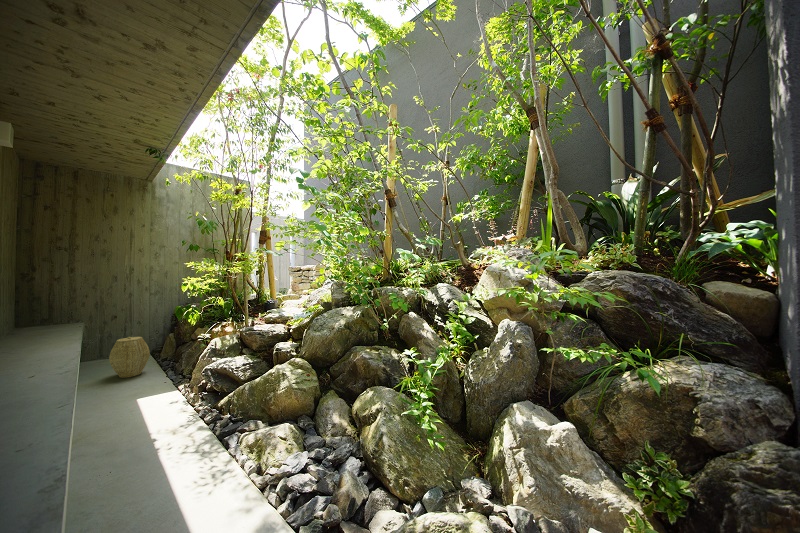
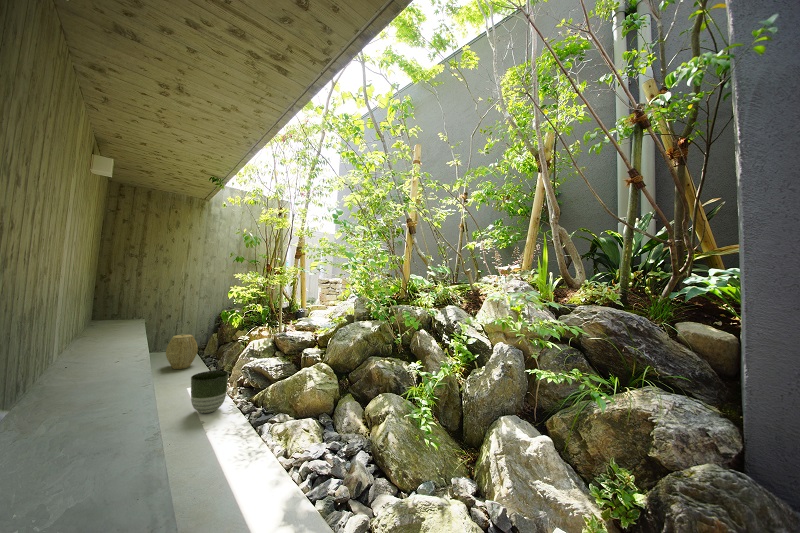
planter: none [135,376,184,428] -> present [191,371,229,413]

